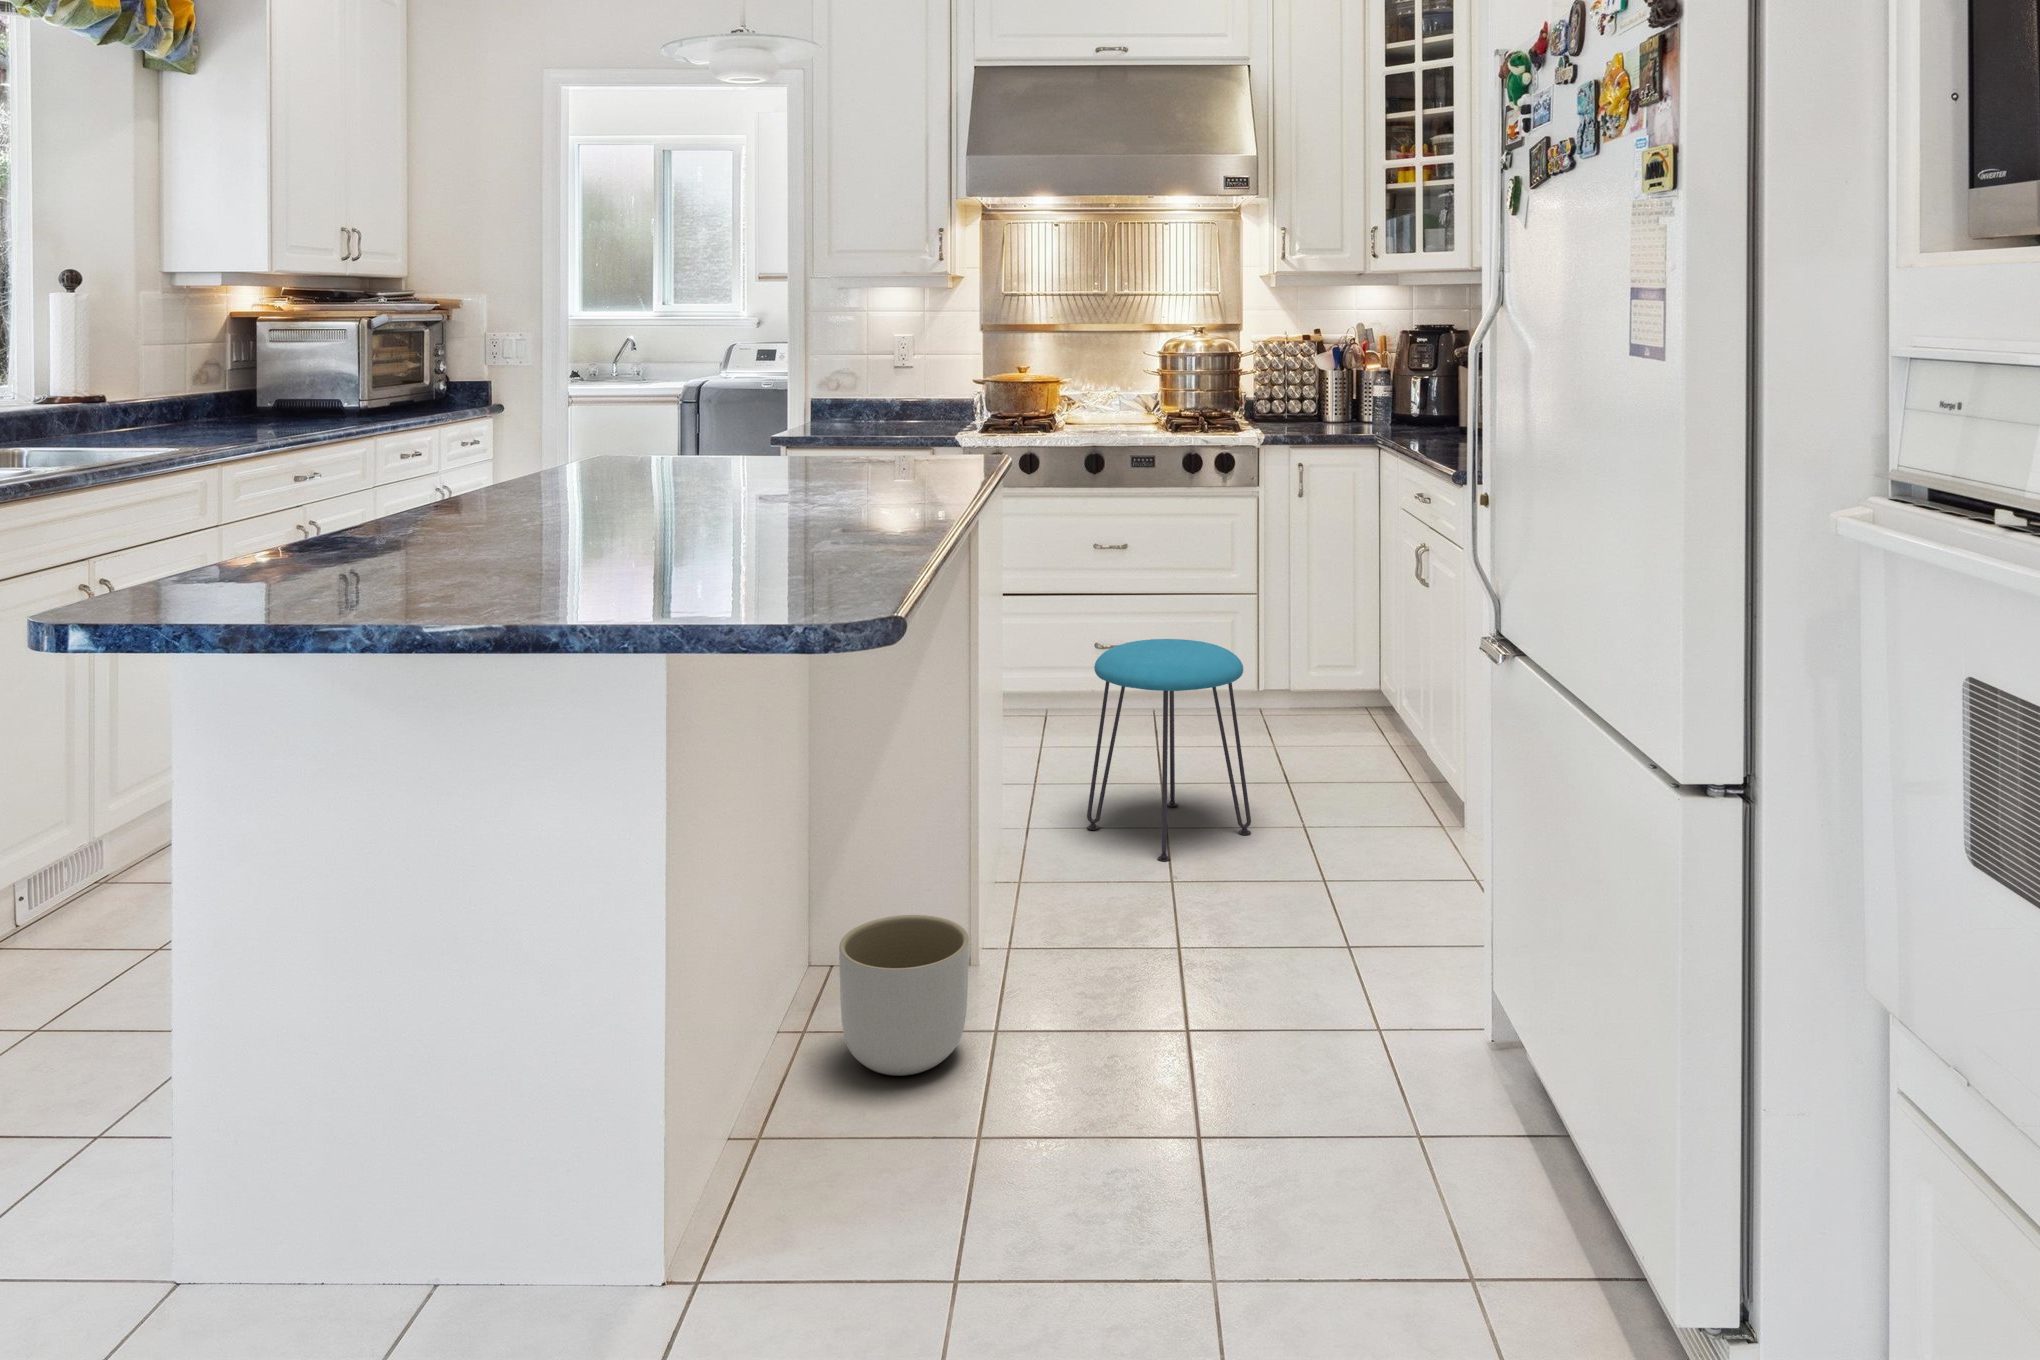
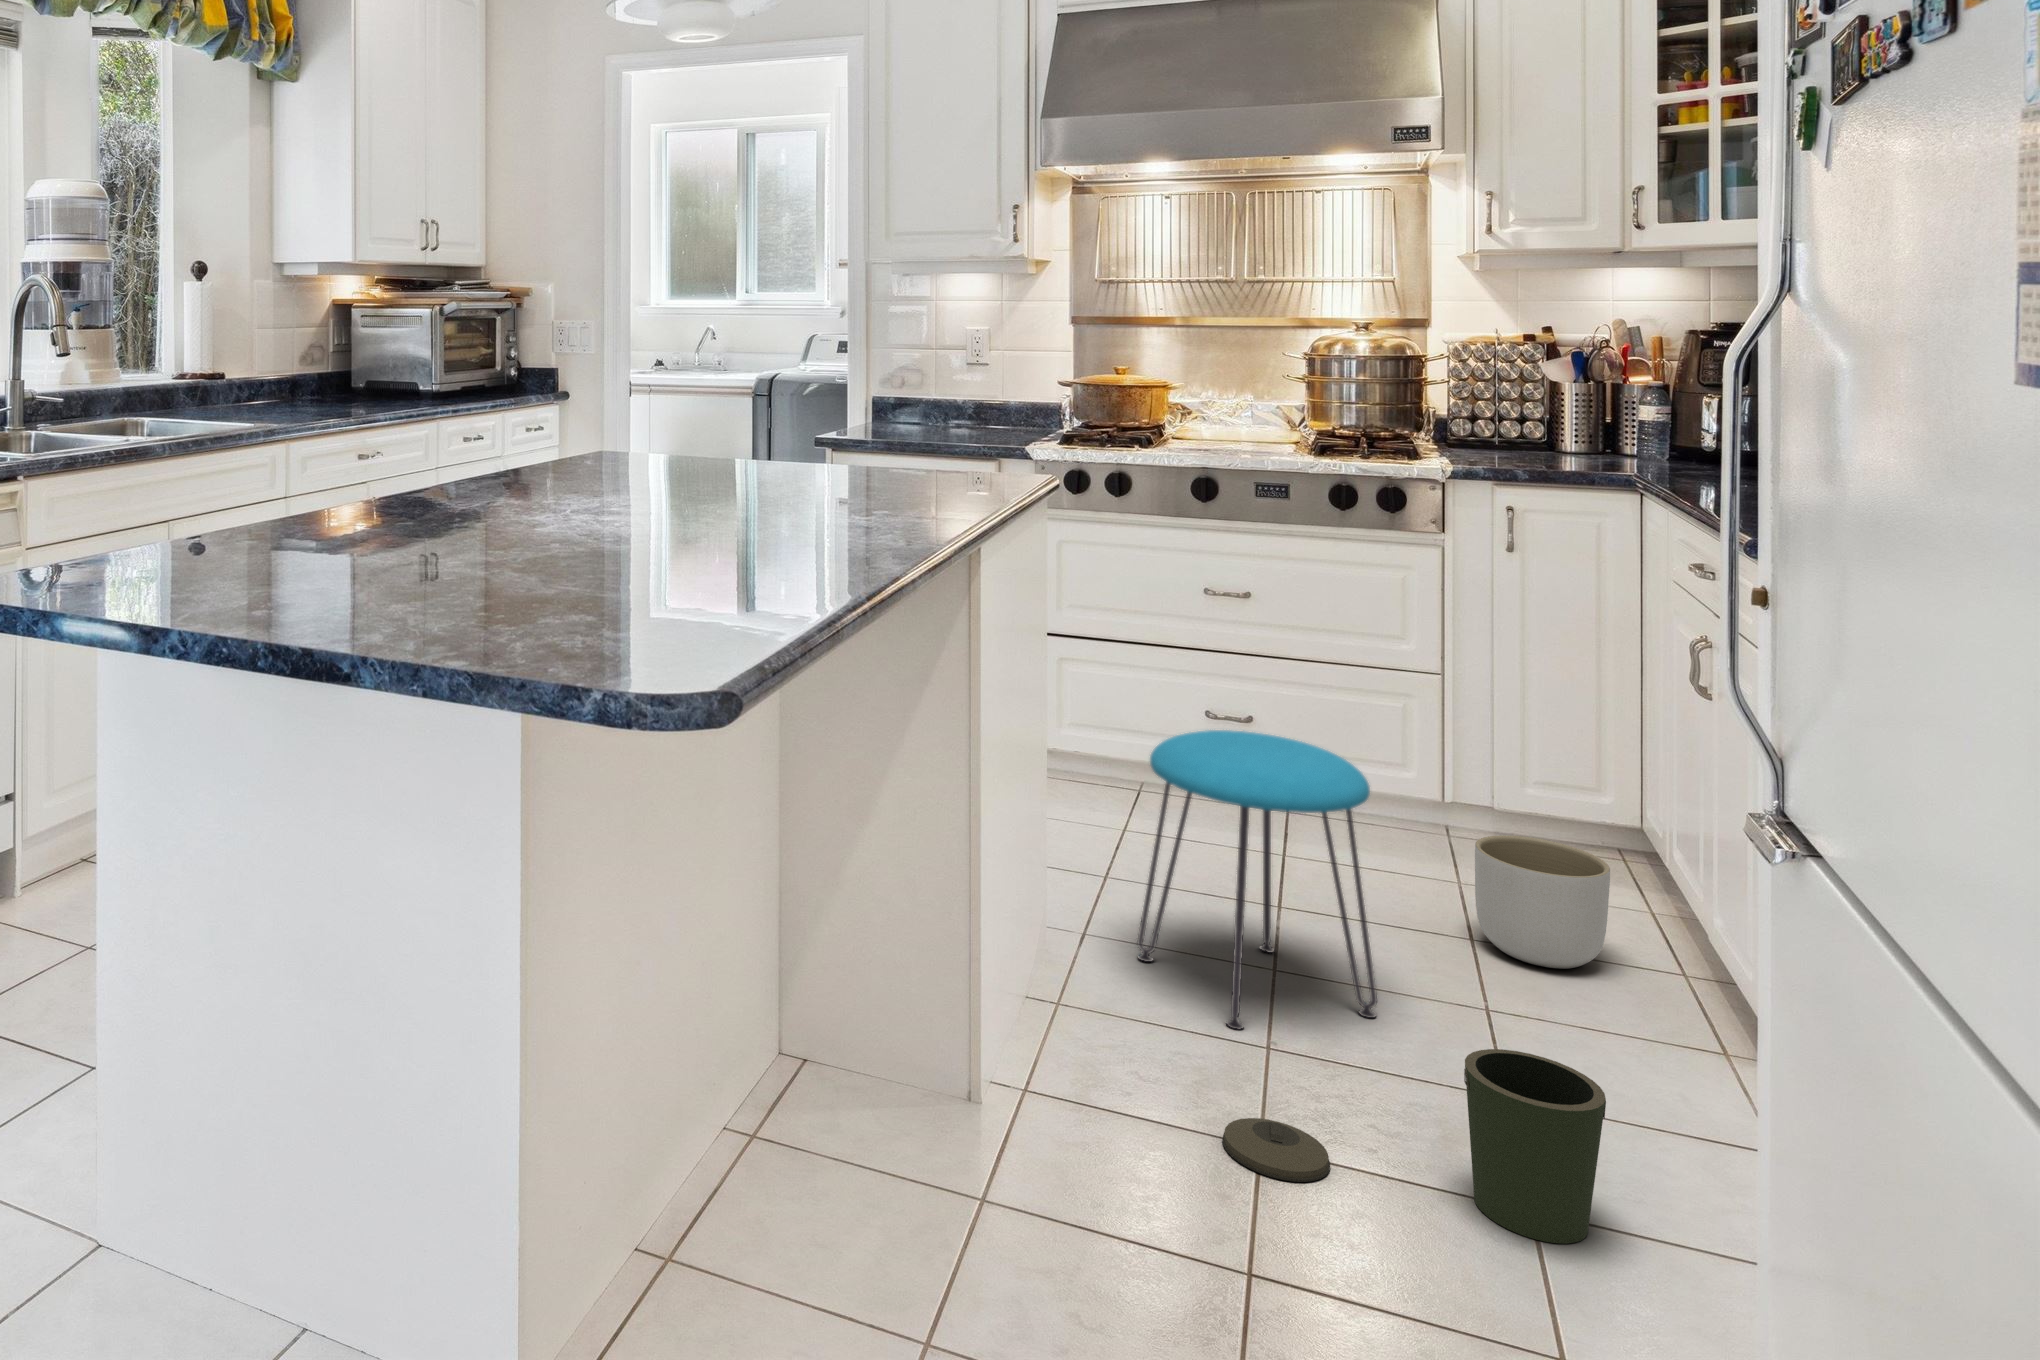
trash can: none [1175,821,1402,947] -> present [1222,1049,1606,1244]
planter: present [839,915,969,1076] -> present [1475,835,1610,969]

